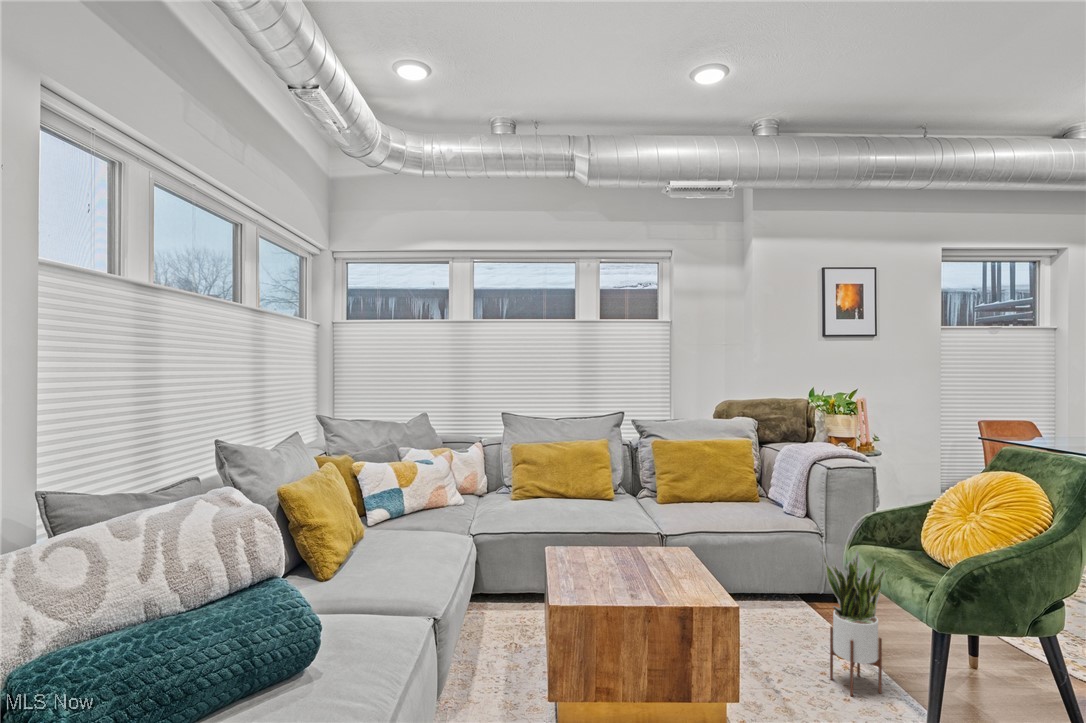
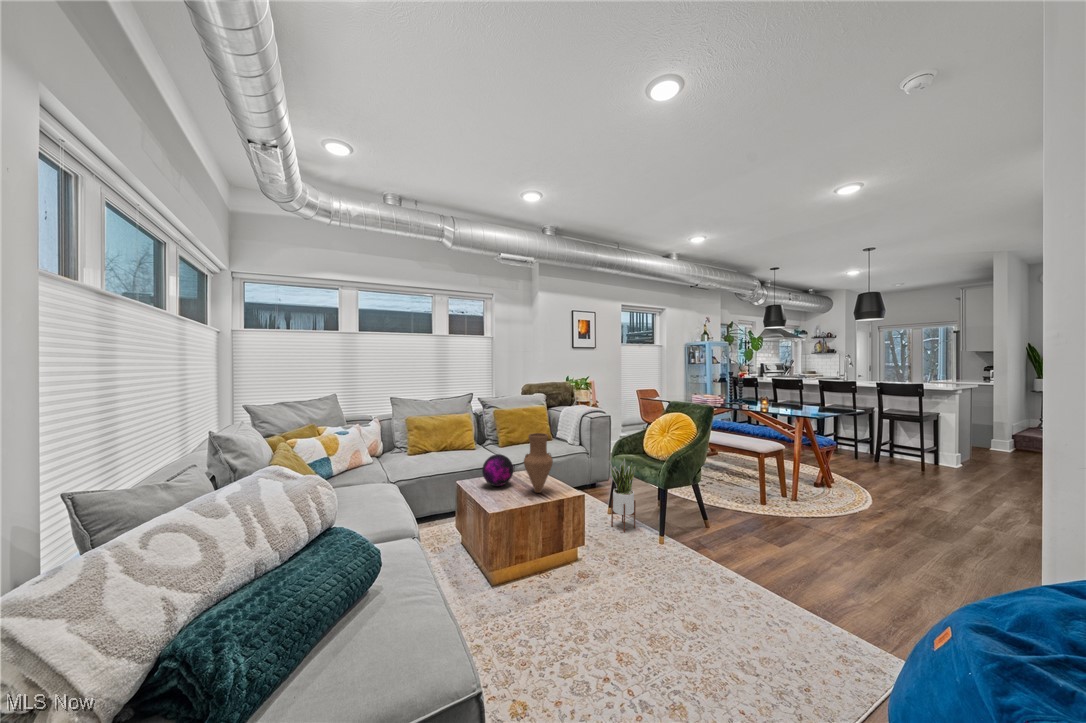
vase: none [633,483,684,587] -> present [524,433,553,493]
decorative orb: none [580,512,631,565] -> present [482,454,513,486]

